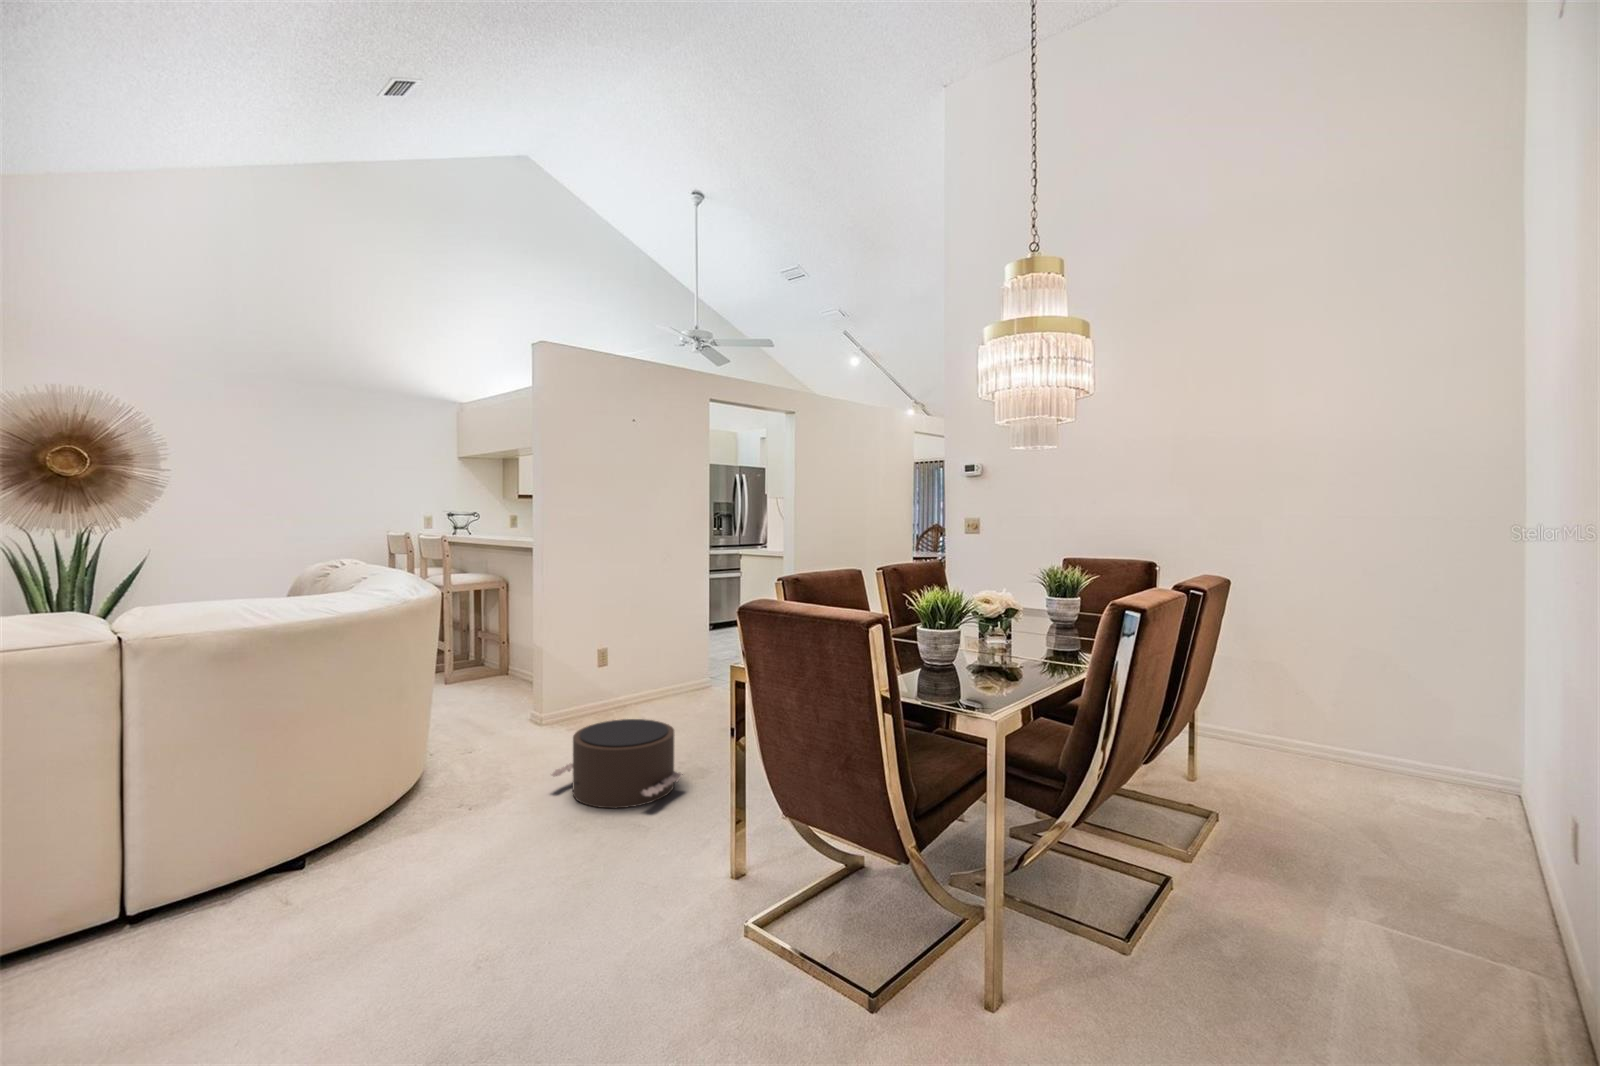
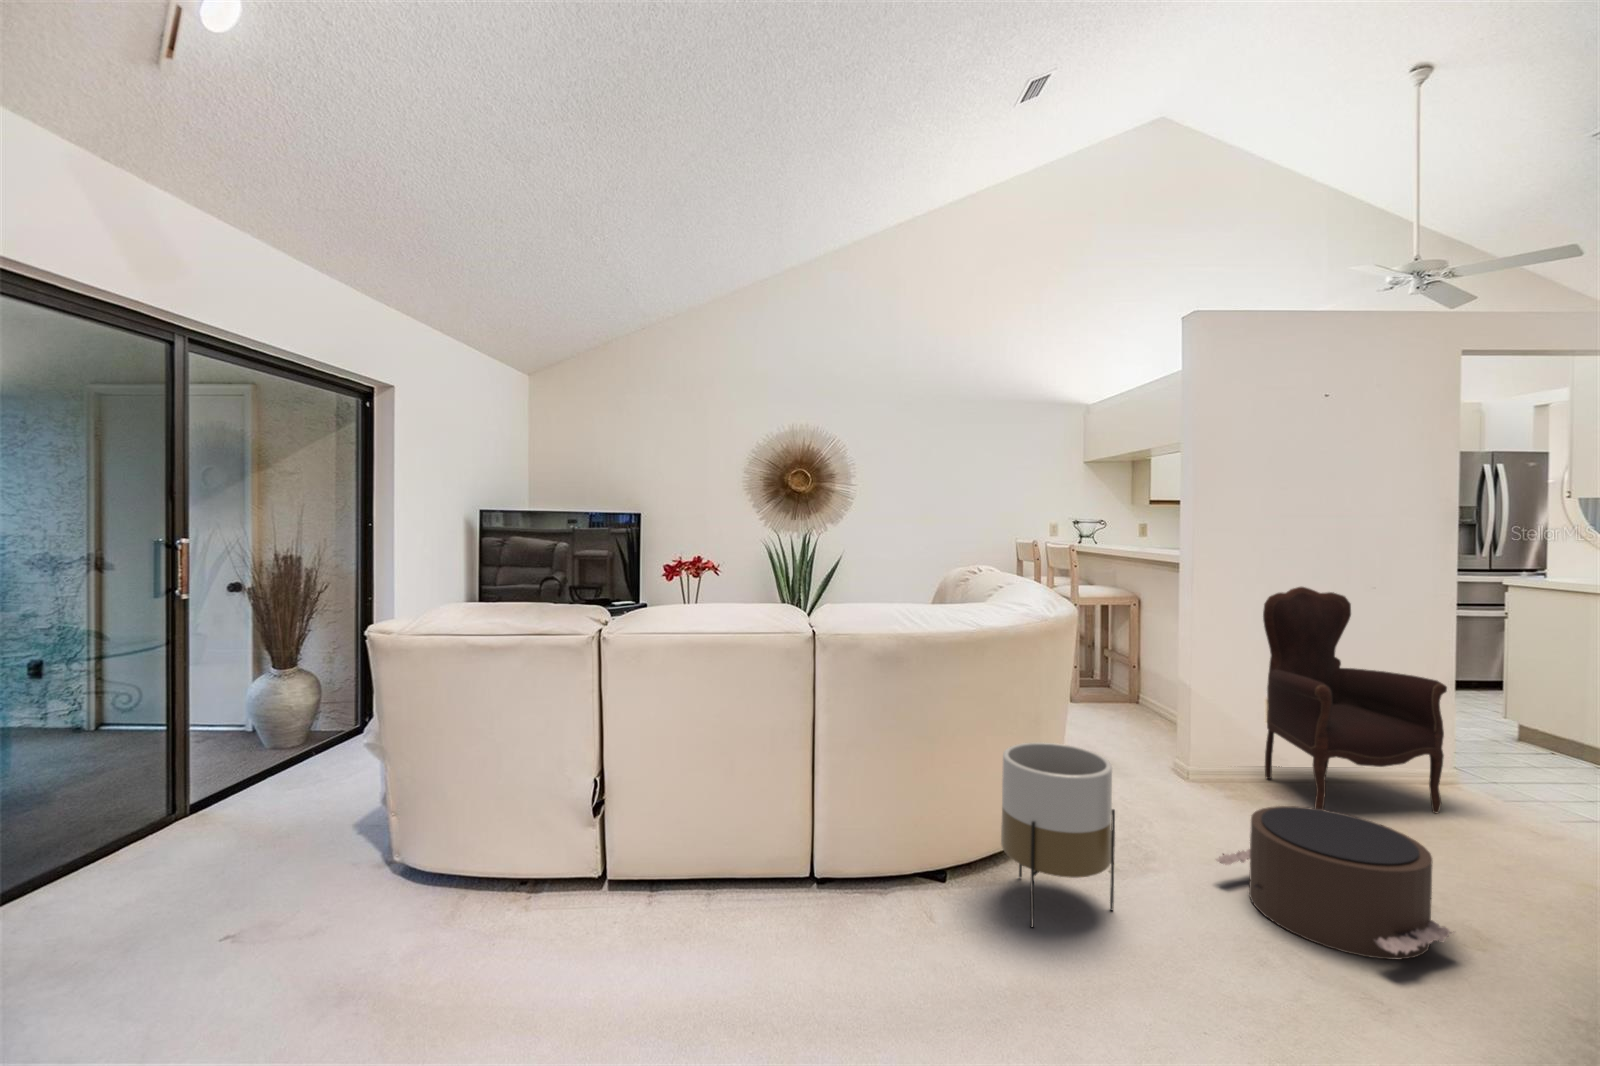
armchair: none [593,564,700,731] -> present [1263,587,1447,813]
planter: none [365,711,469,871] -> present [1001,742,1115,927]

